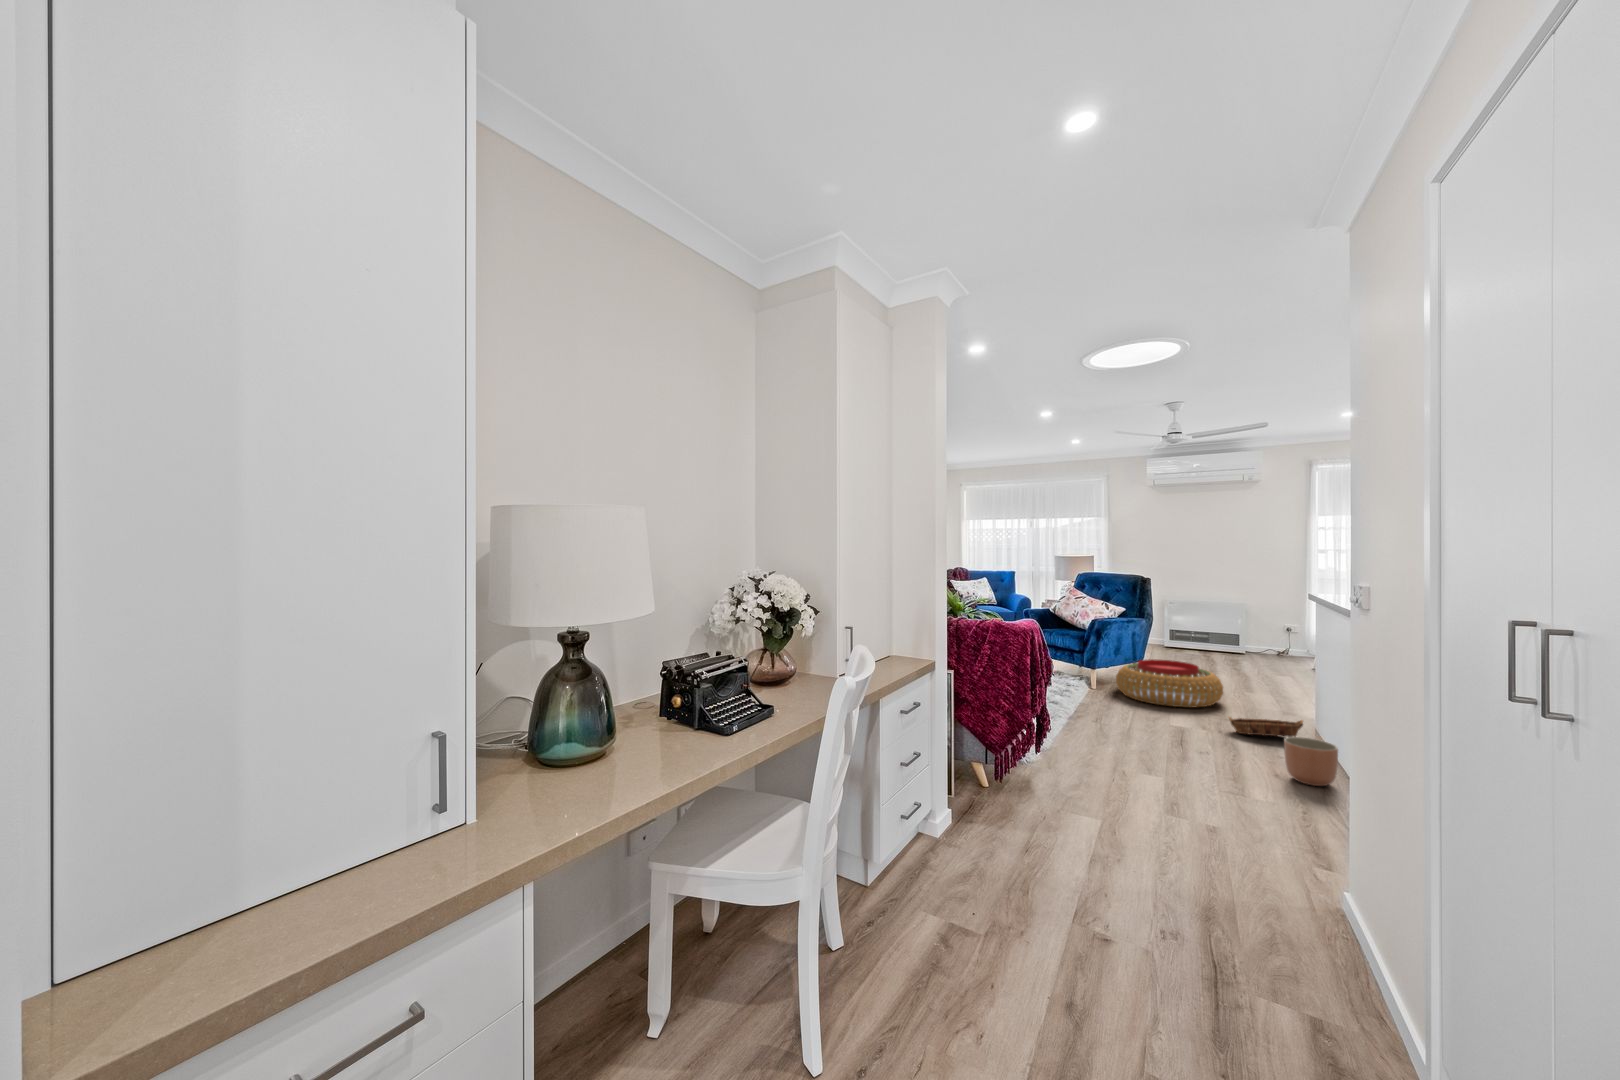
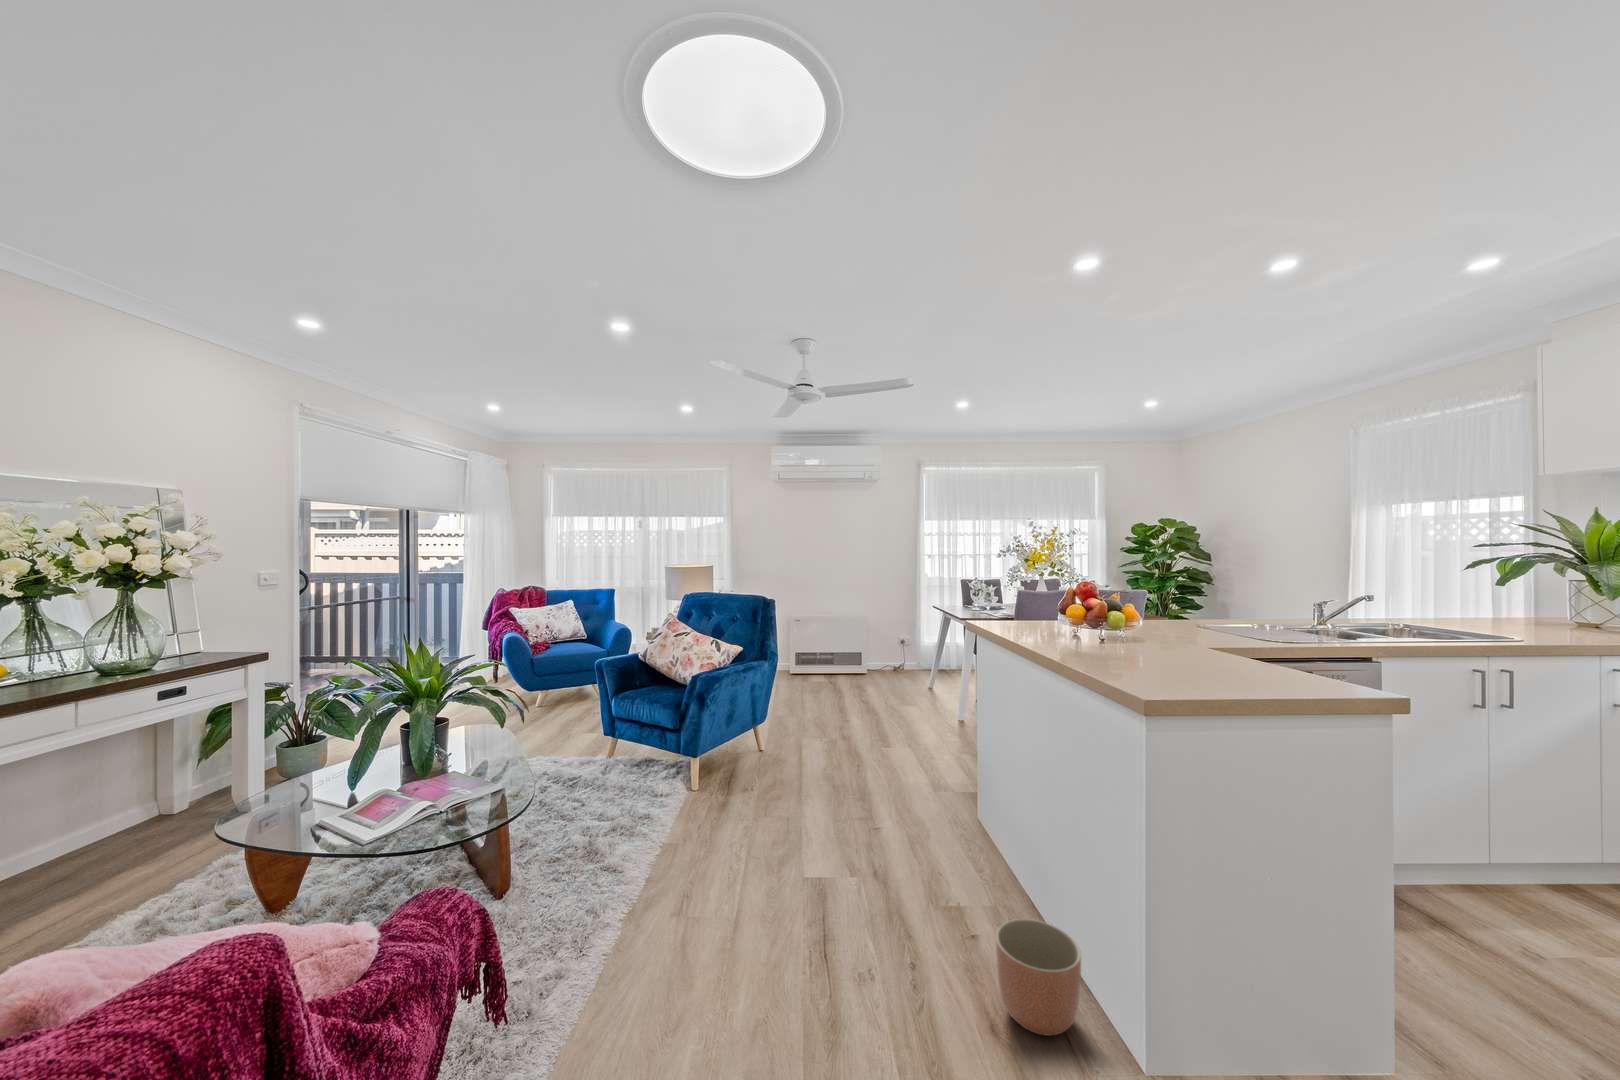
pouf: present [1116,659,1223,707] -> none [728,723,865,808]
basket: present [1229,717,1303,737] -> none [870,814,986,881]

